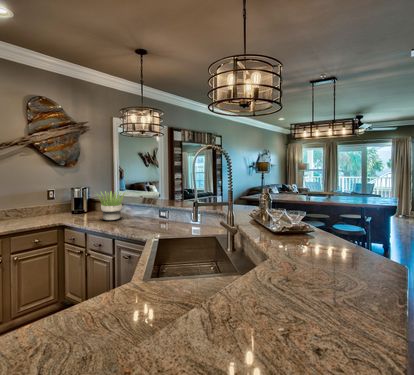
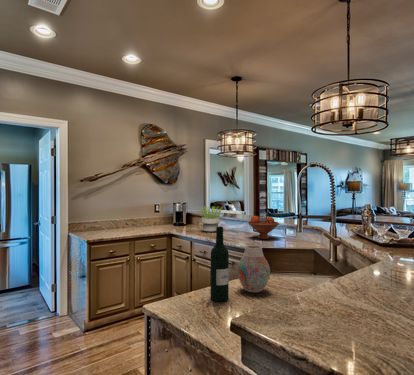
fruit bowl: none [150,202,183,228] -> present [249,216,279,239]
wine bottle: none [34,242,66,352] -> present [210,227,229,301]
vase: none [89,258,135,324] -> present [237,245,270,292]

